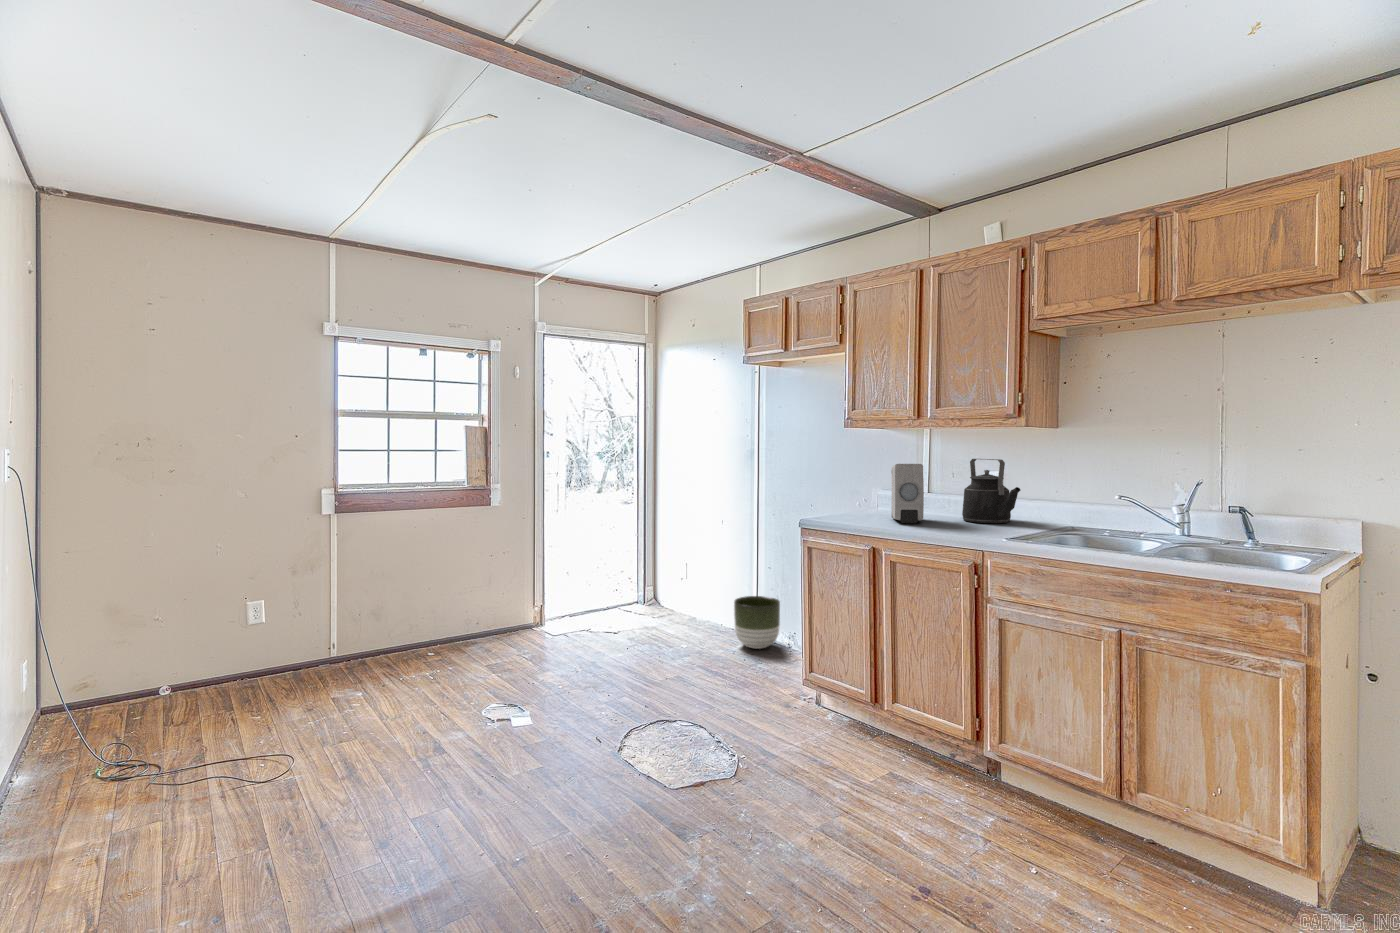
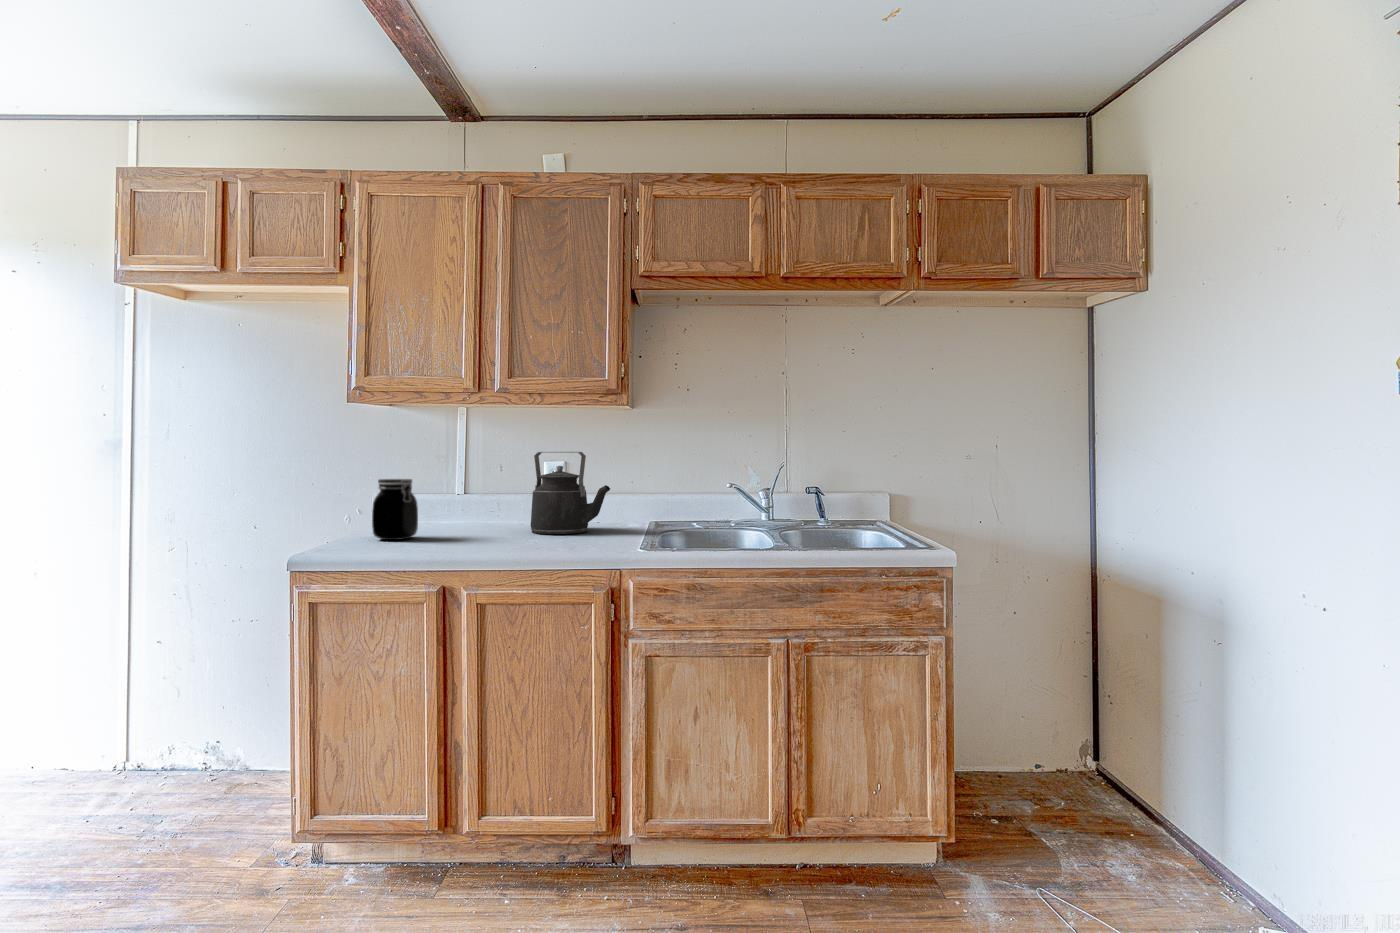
soap dispenser: present [891,464,924,523] -> none [435,457,496,544]
jar: none [854,476,884,517] -> present [372,479,418,540]
planter: present [734,596,780,649] -> none [86,699,188,799]

